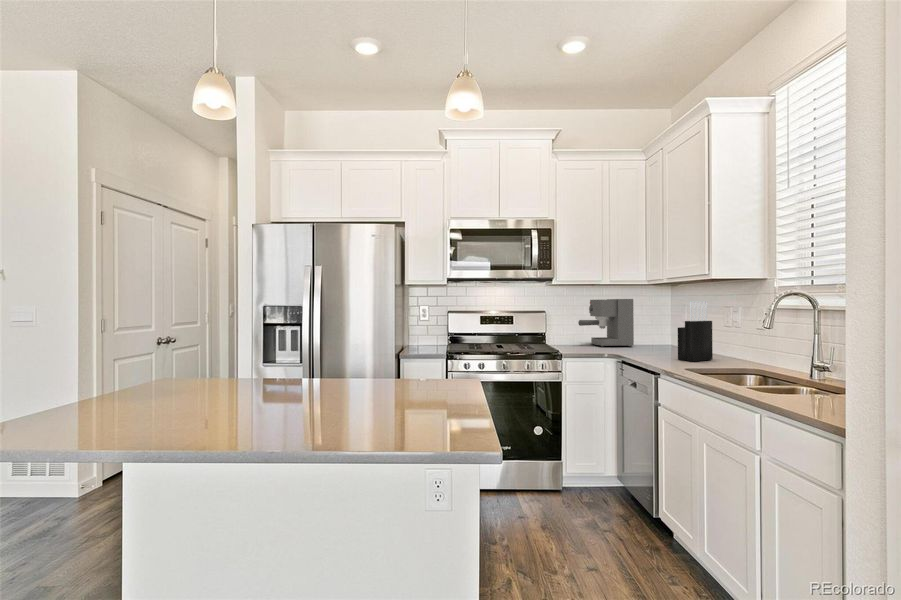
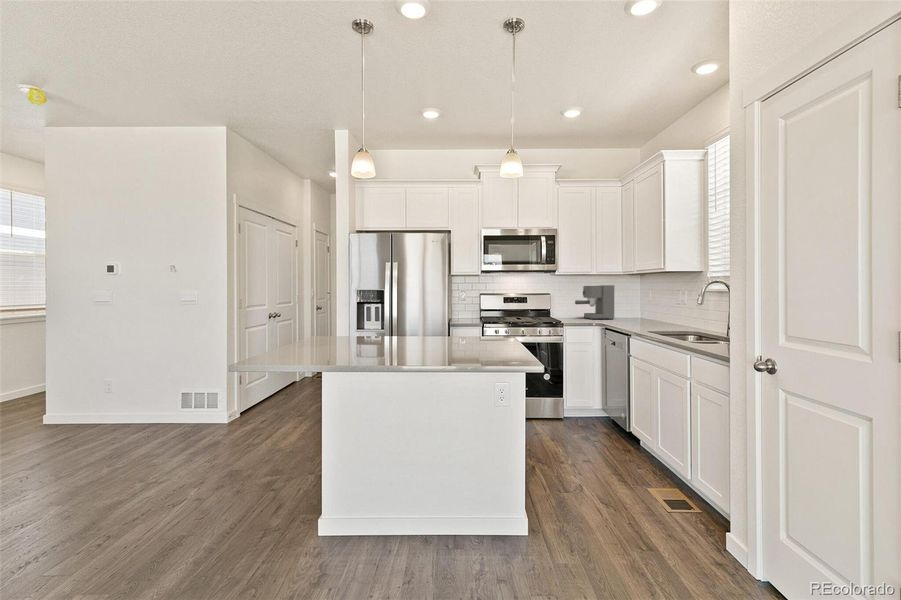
knife block: present [678,301,713,361] -> none [644,286,668,327]

